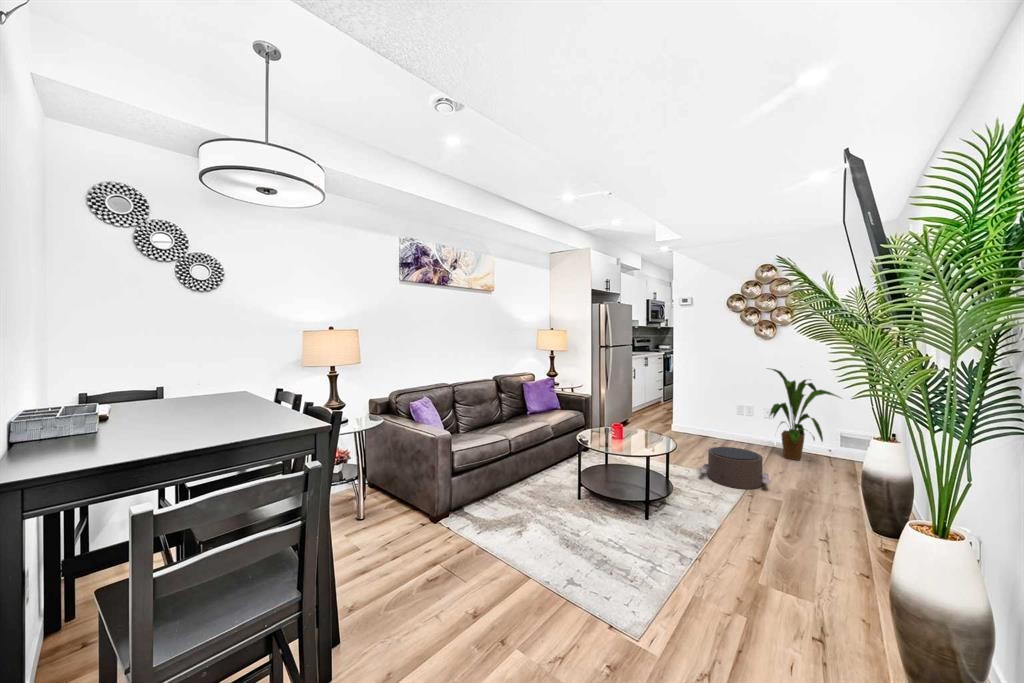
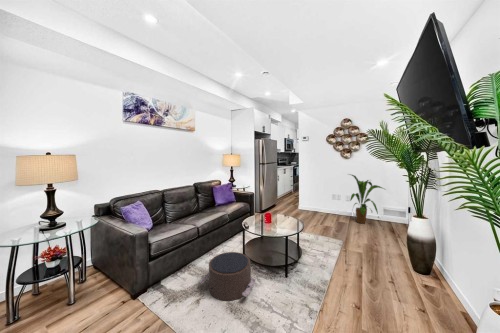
pouf: present [701,447,770,489] -> present [200,252,256,301]

